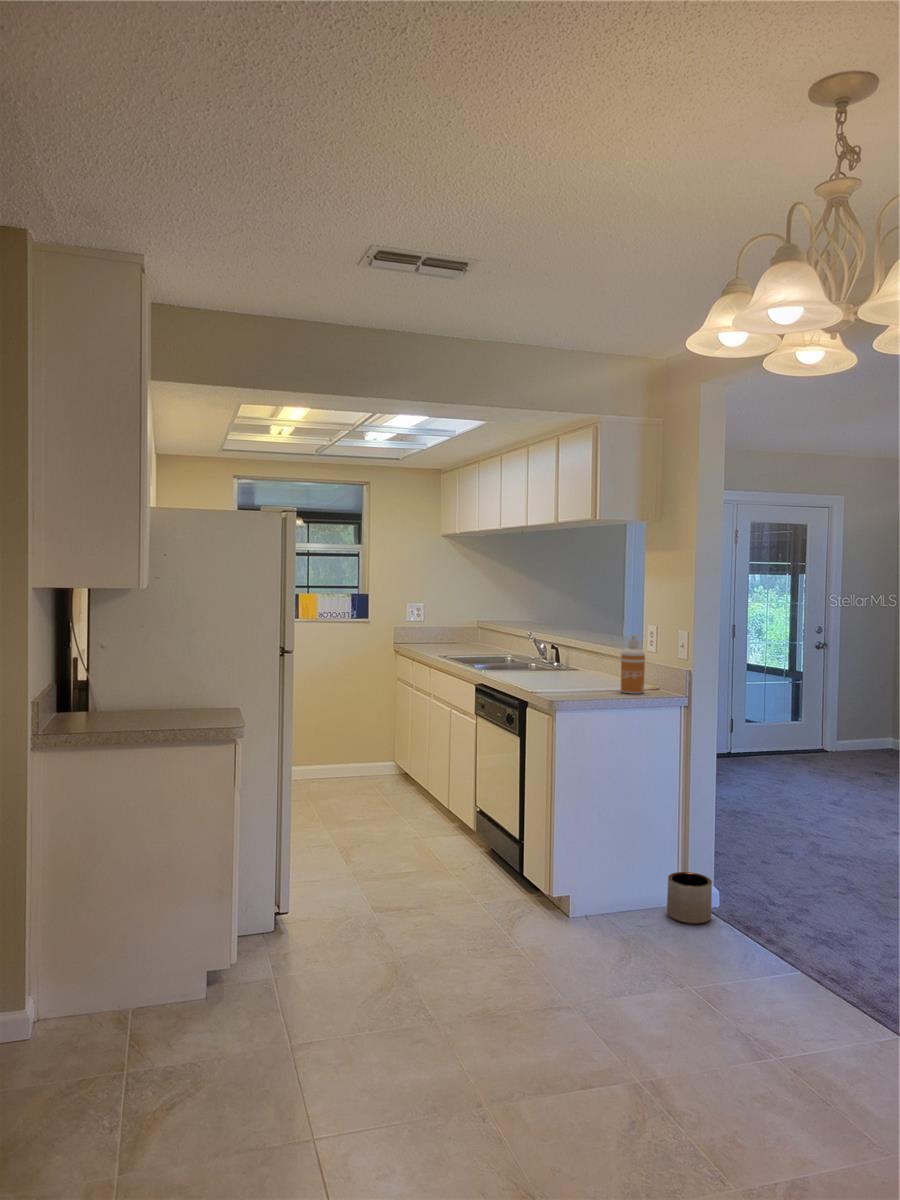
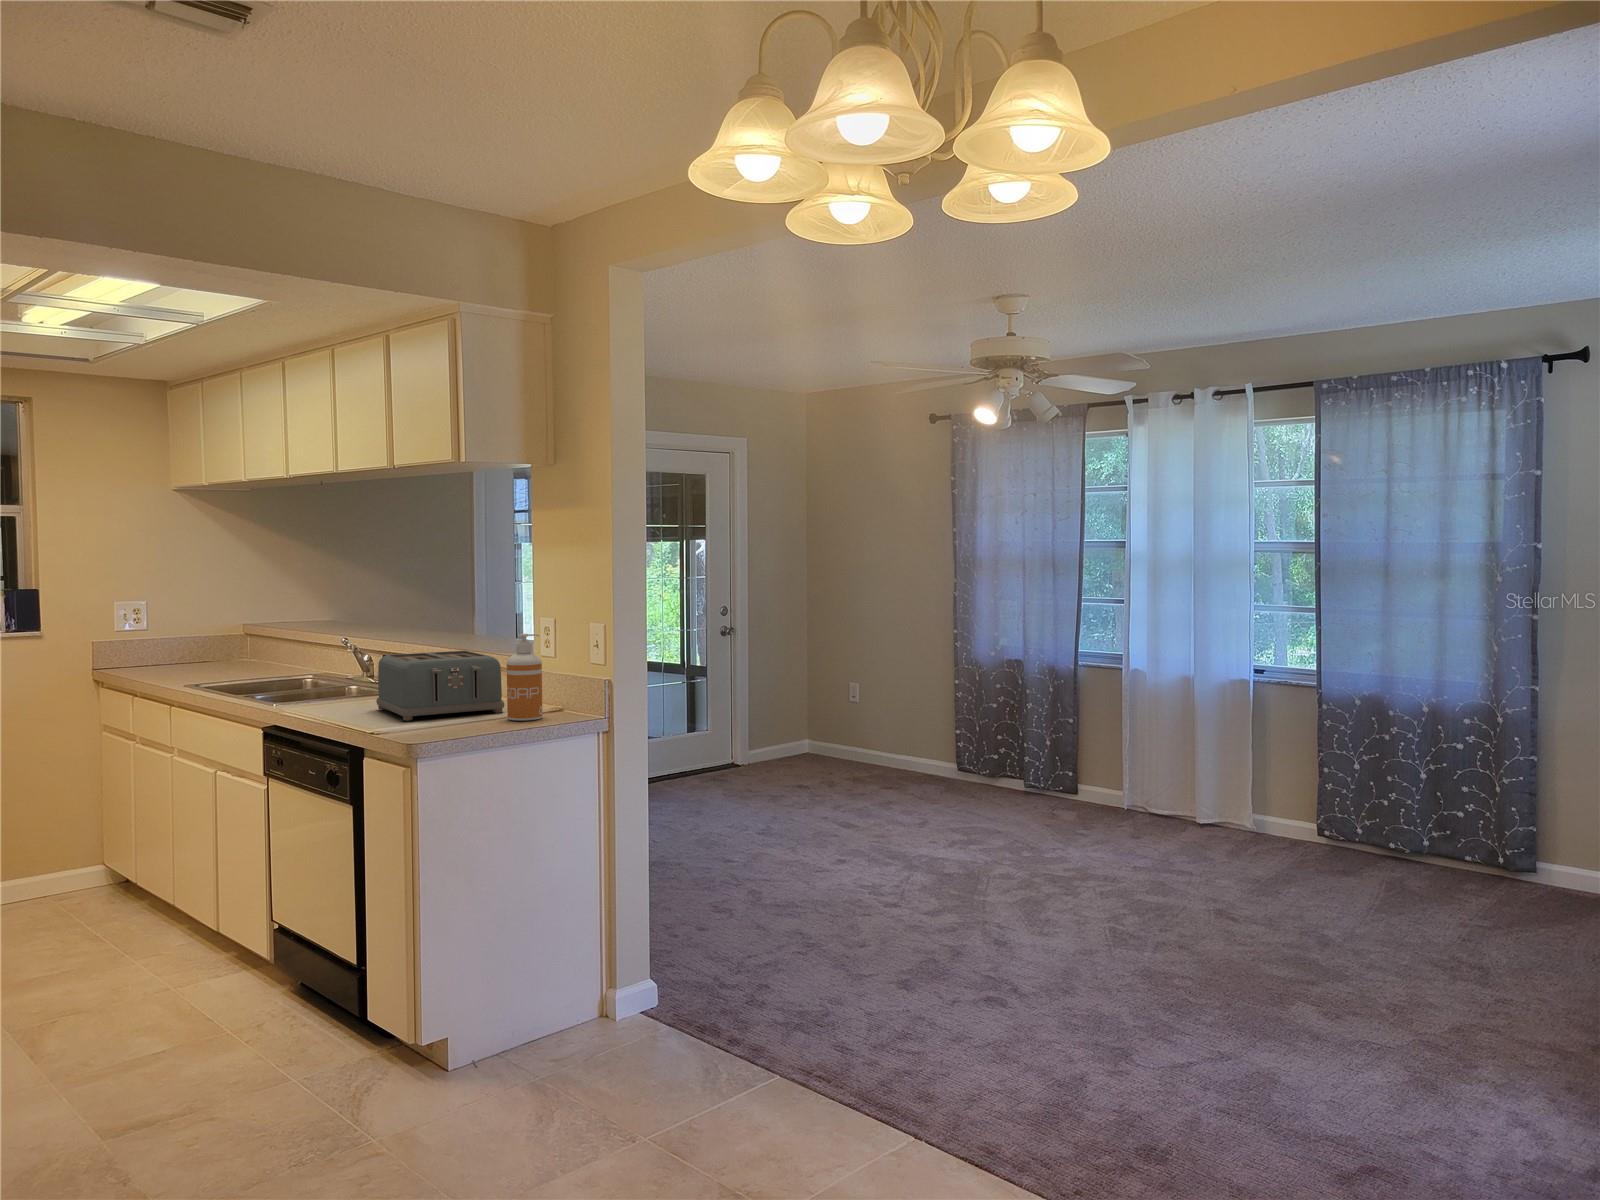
toaster: none [542,644,621,687] -> present [376,650,504,721]
planter: present [667,872,712,924] -> none [590,965,651,1038]

